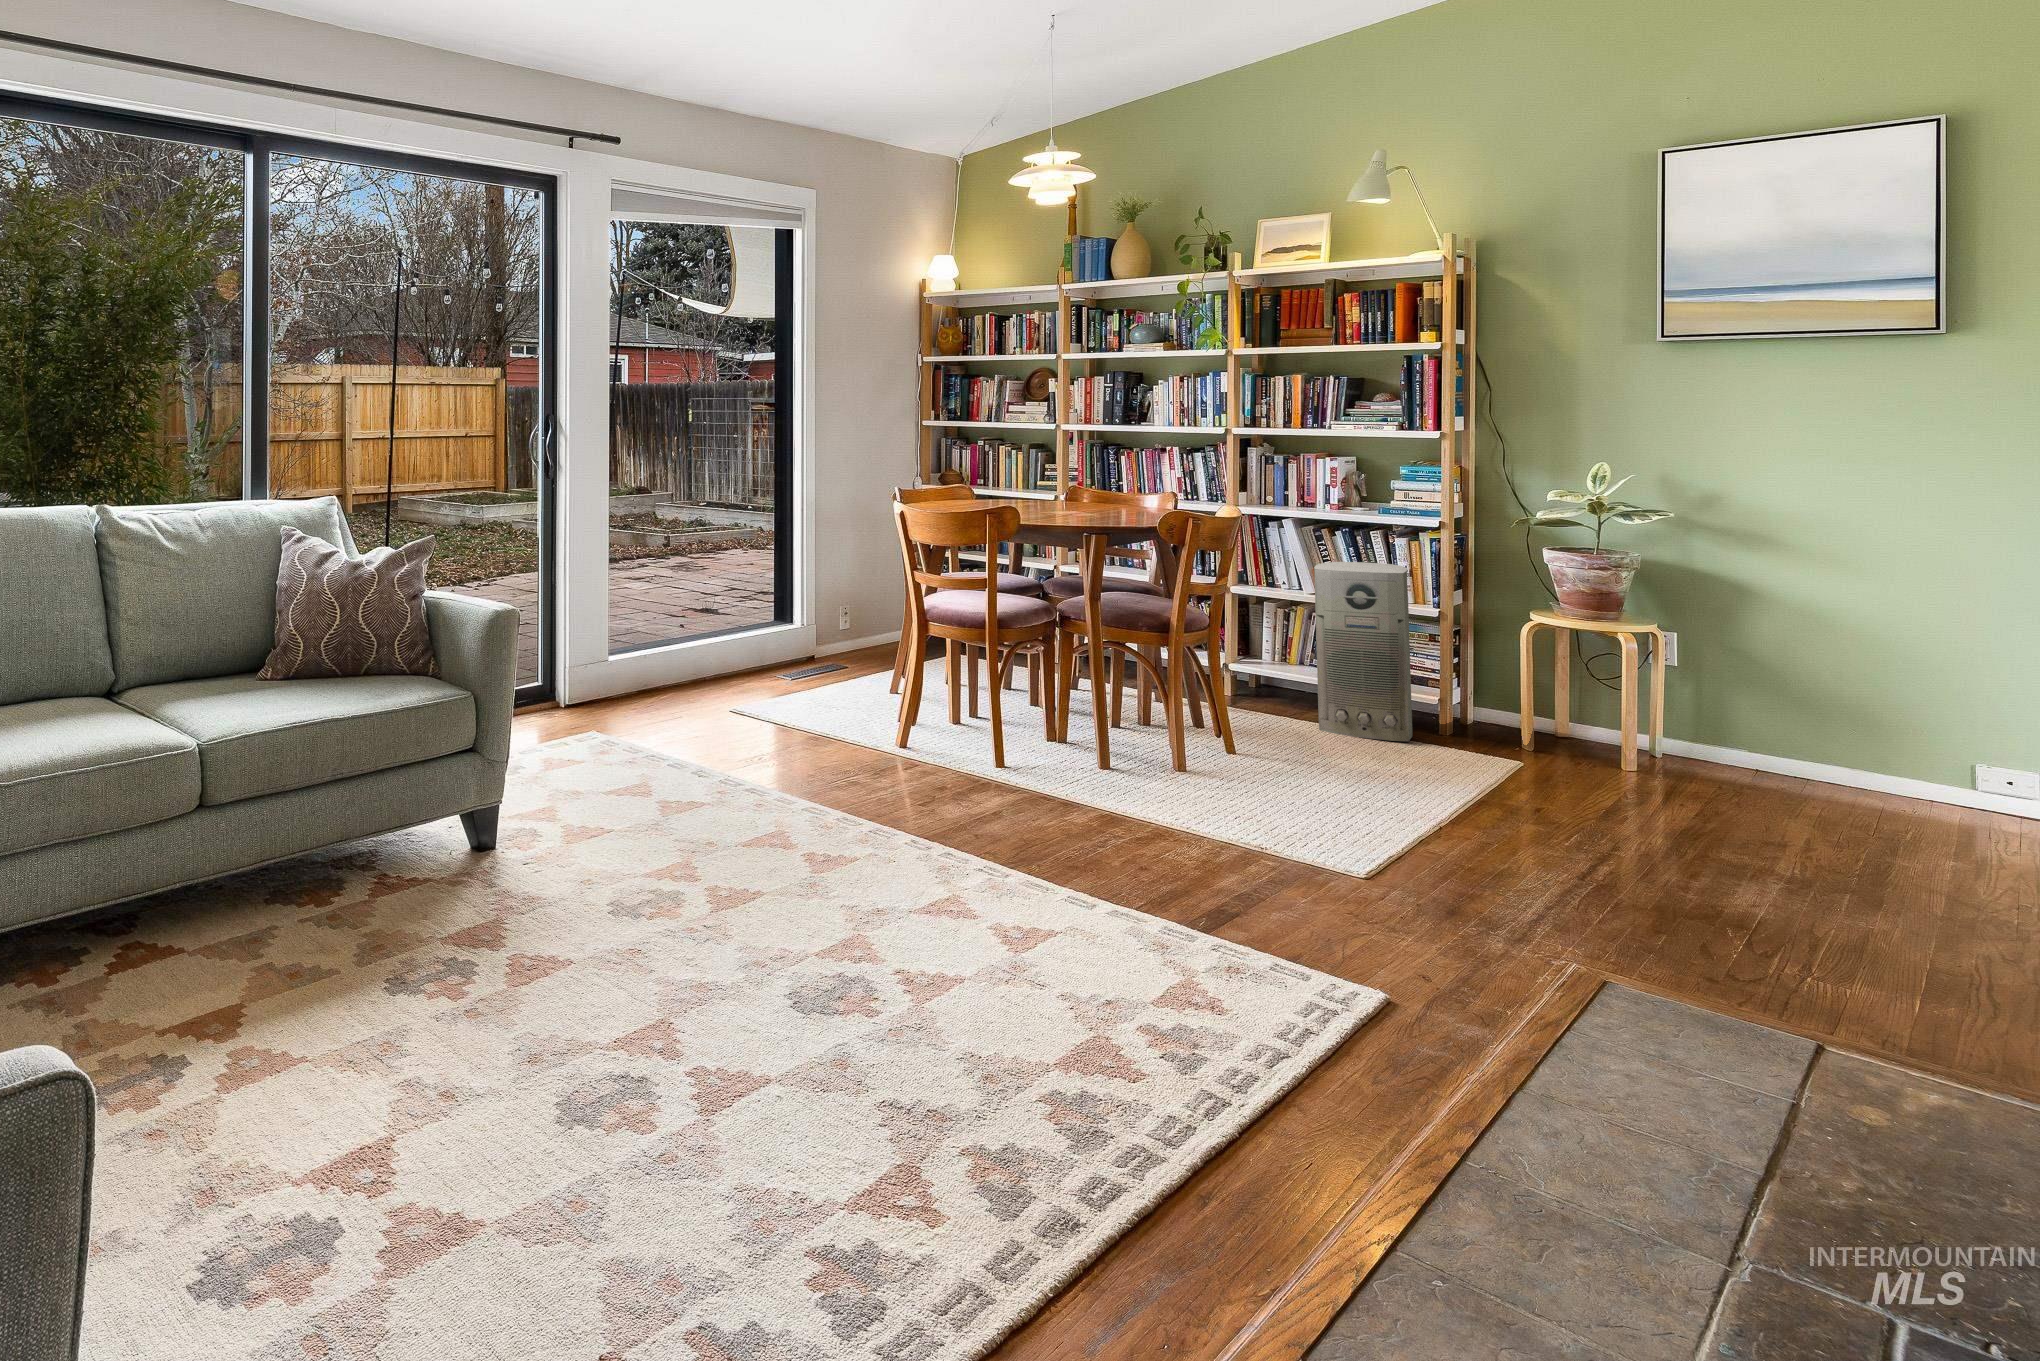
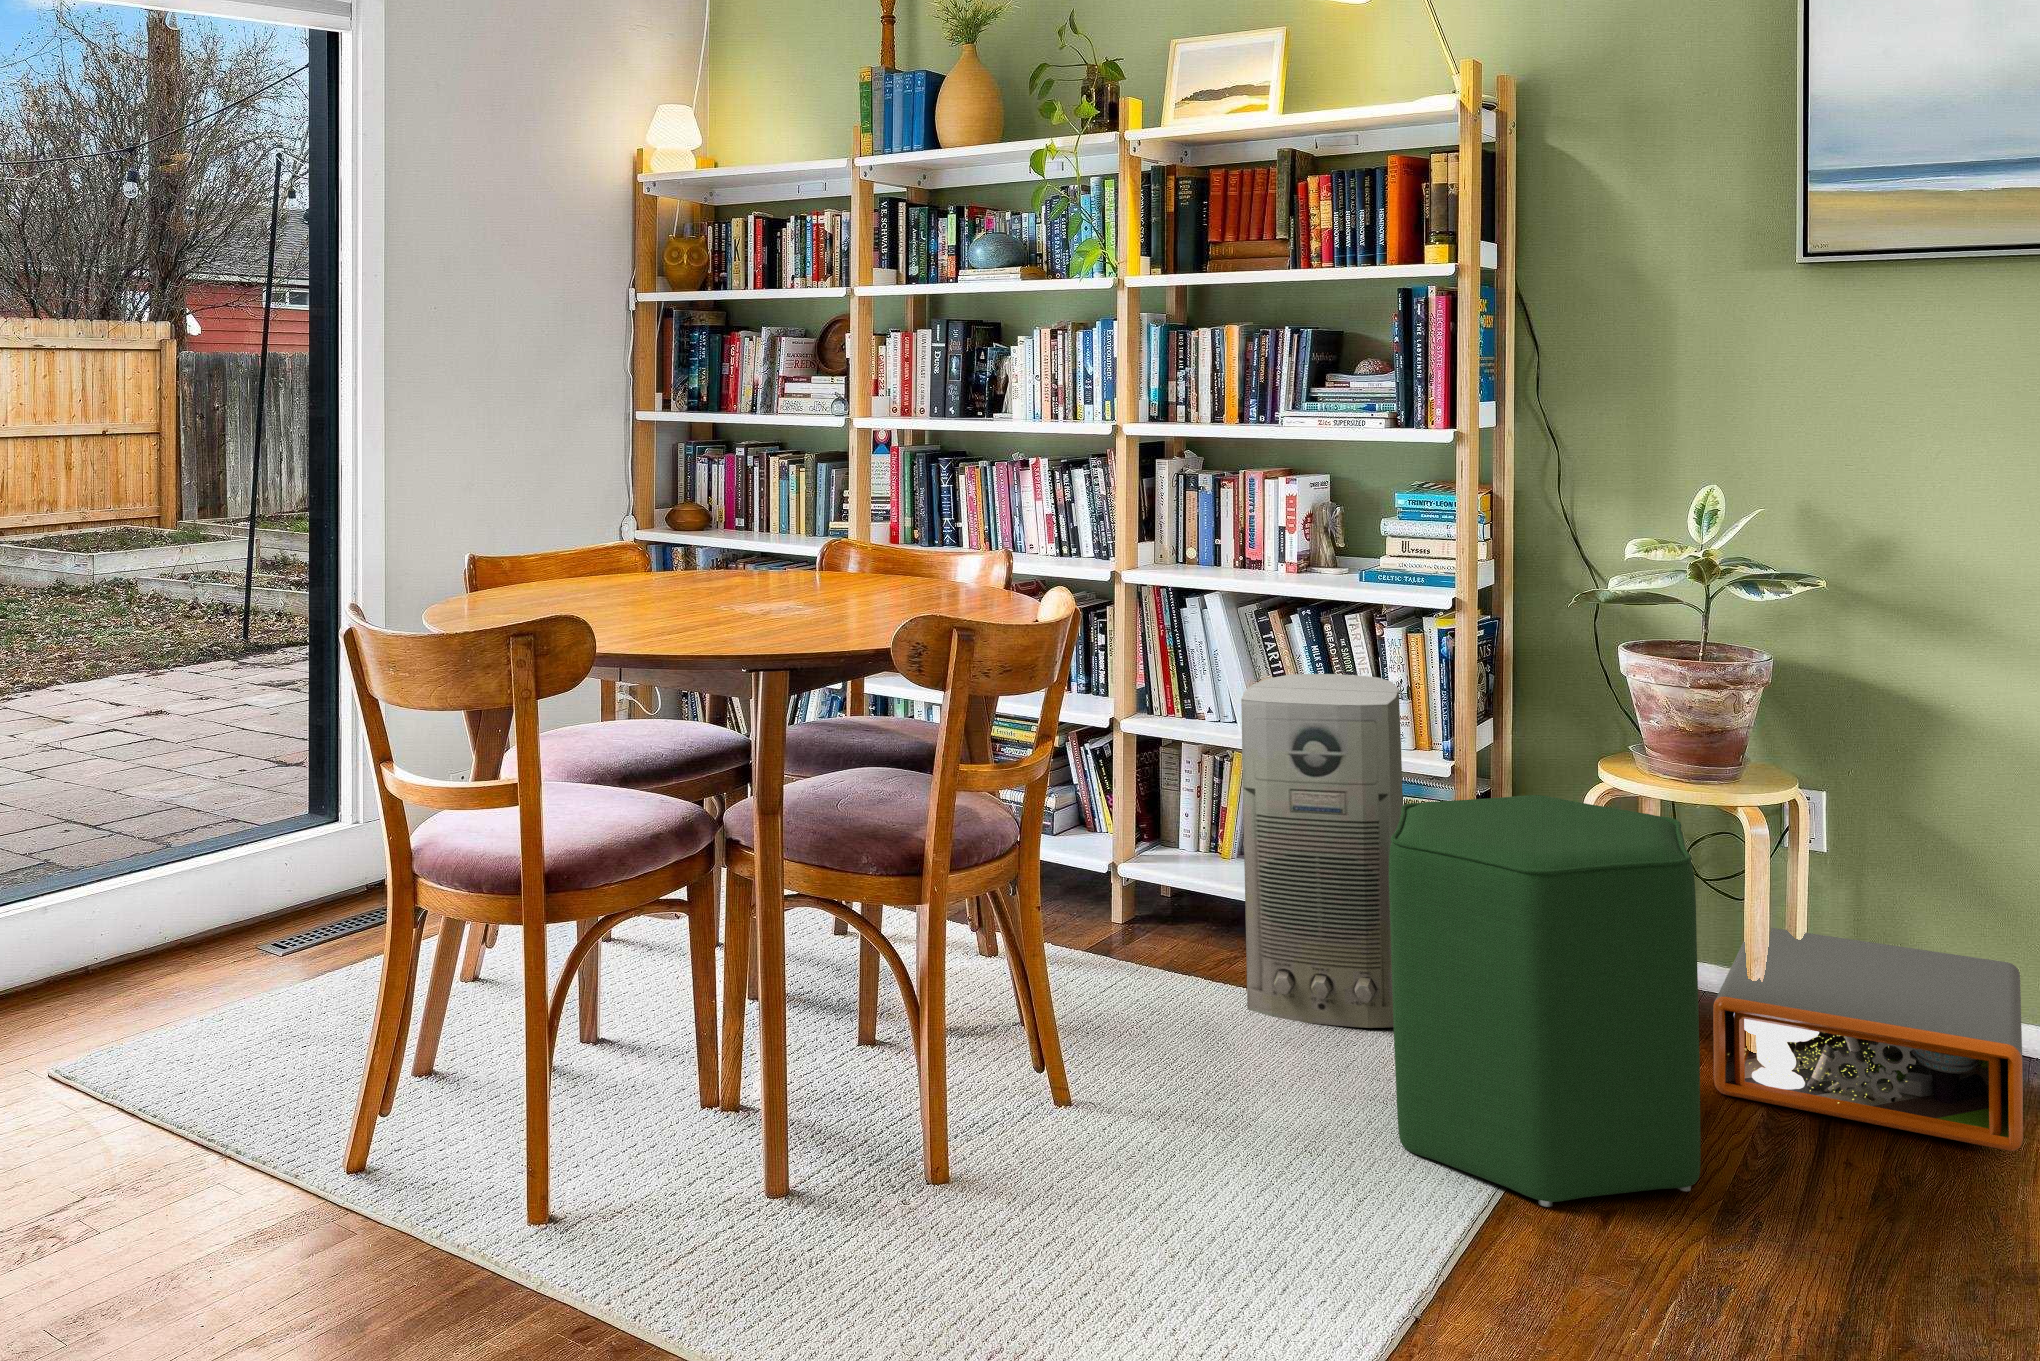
ottoman: none [1416,616,1596,804] -> present [1389,795,1701,1207]
storage box: none [1604,706,1804,808] -> present [1713,928,2023,1151]

